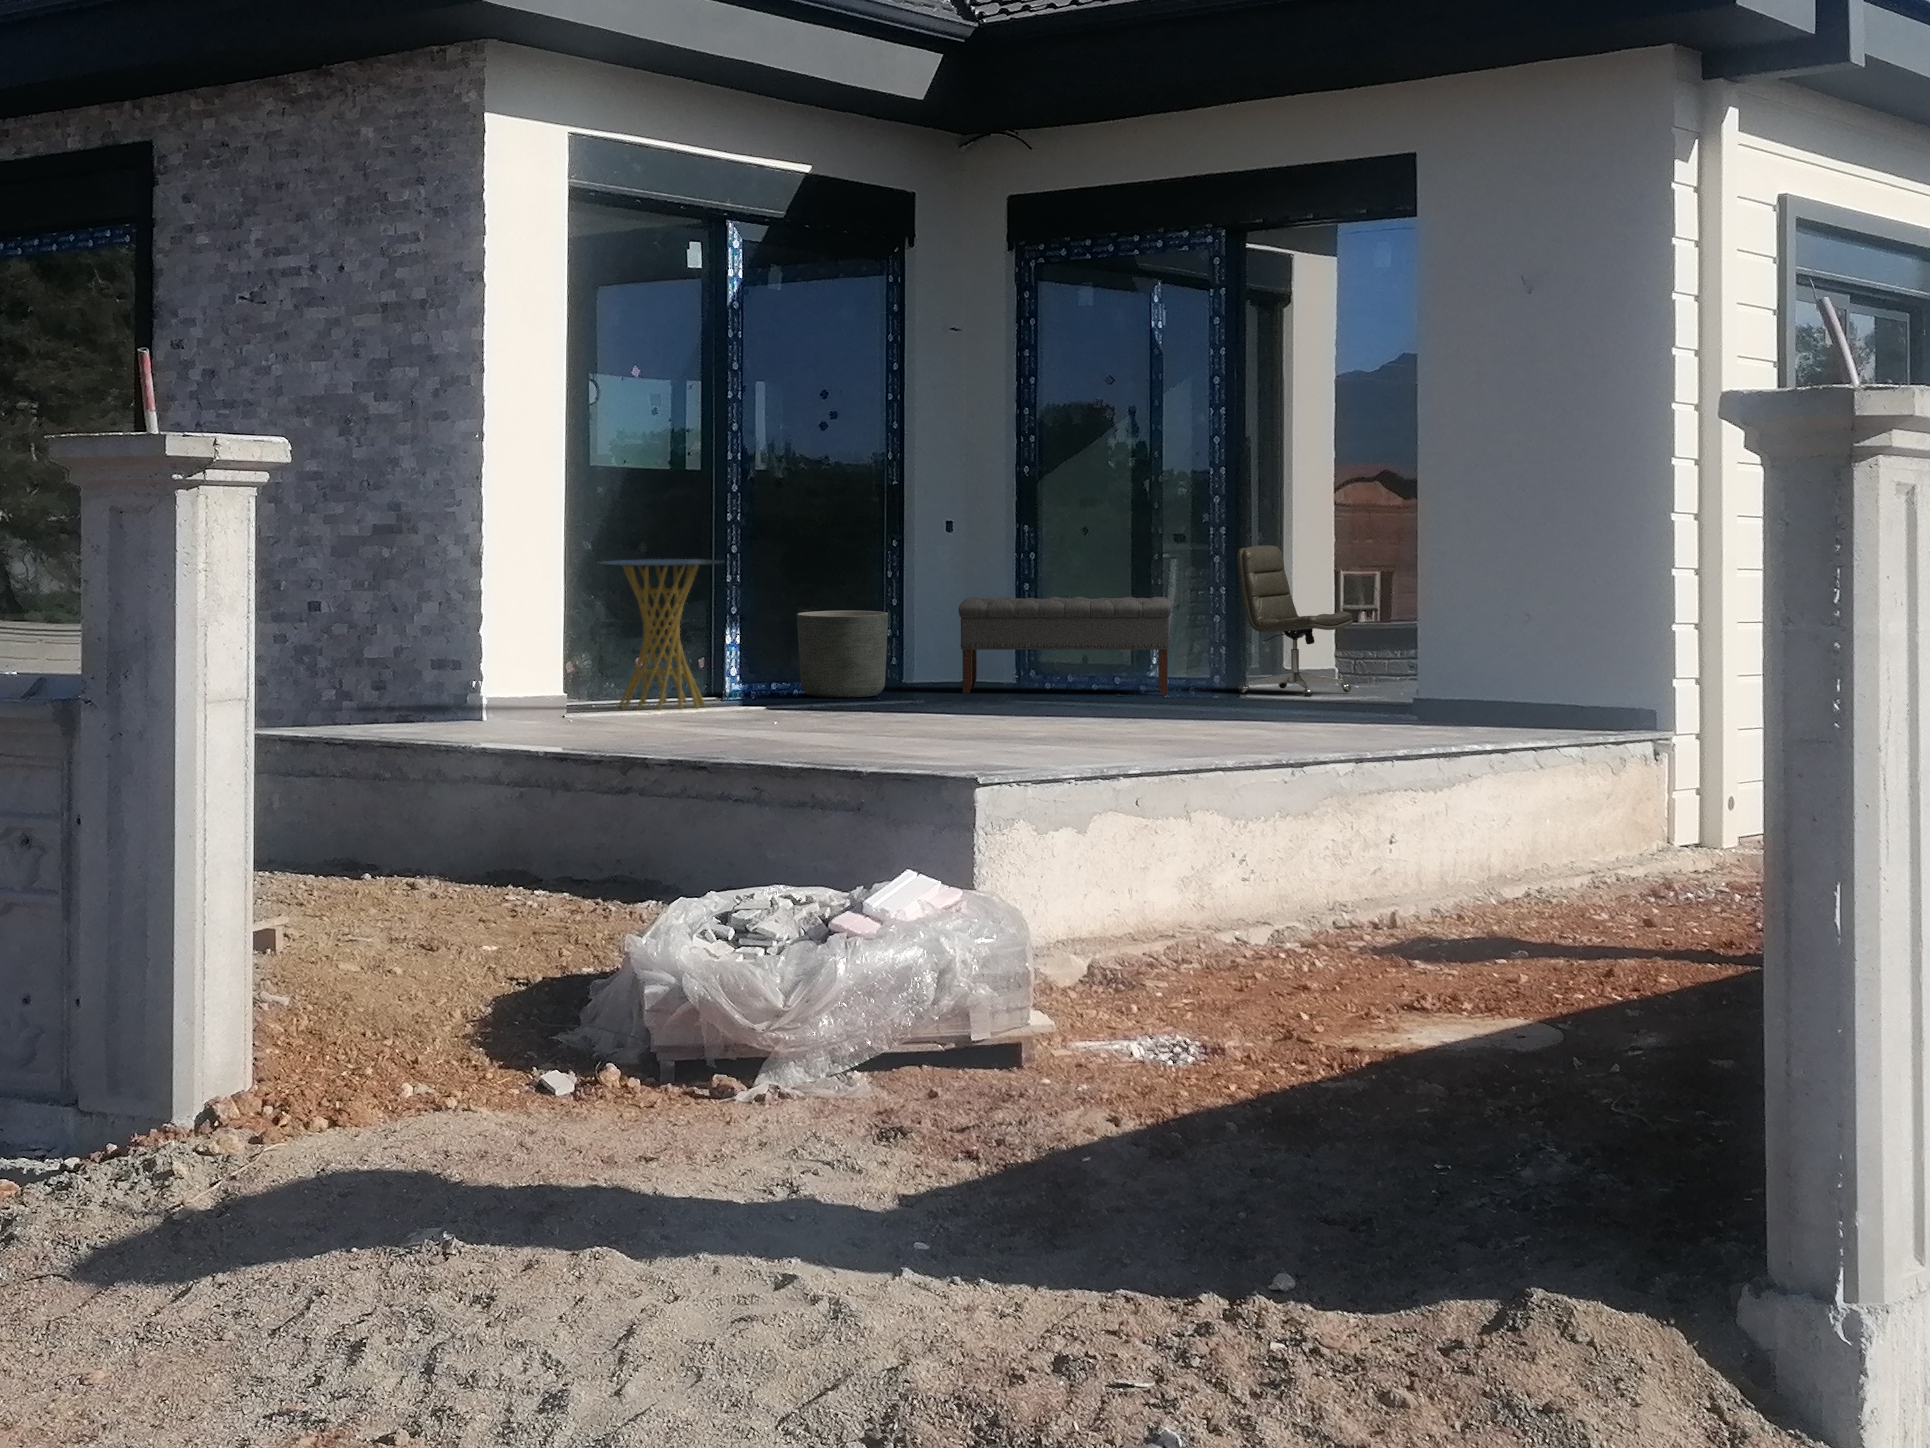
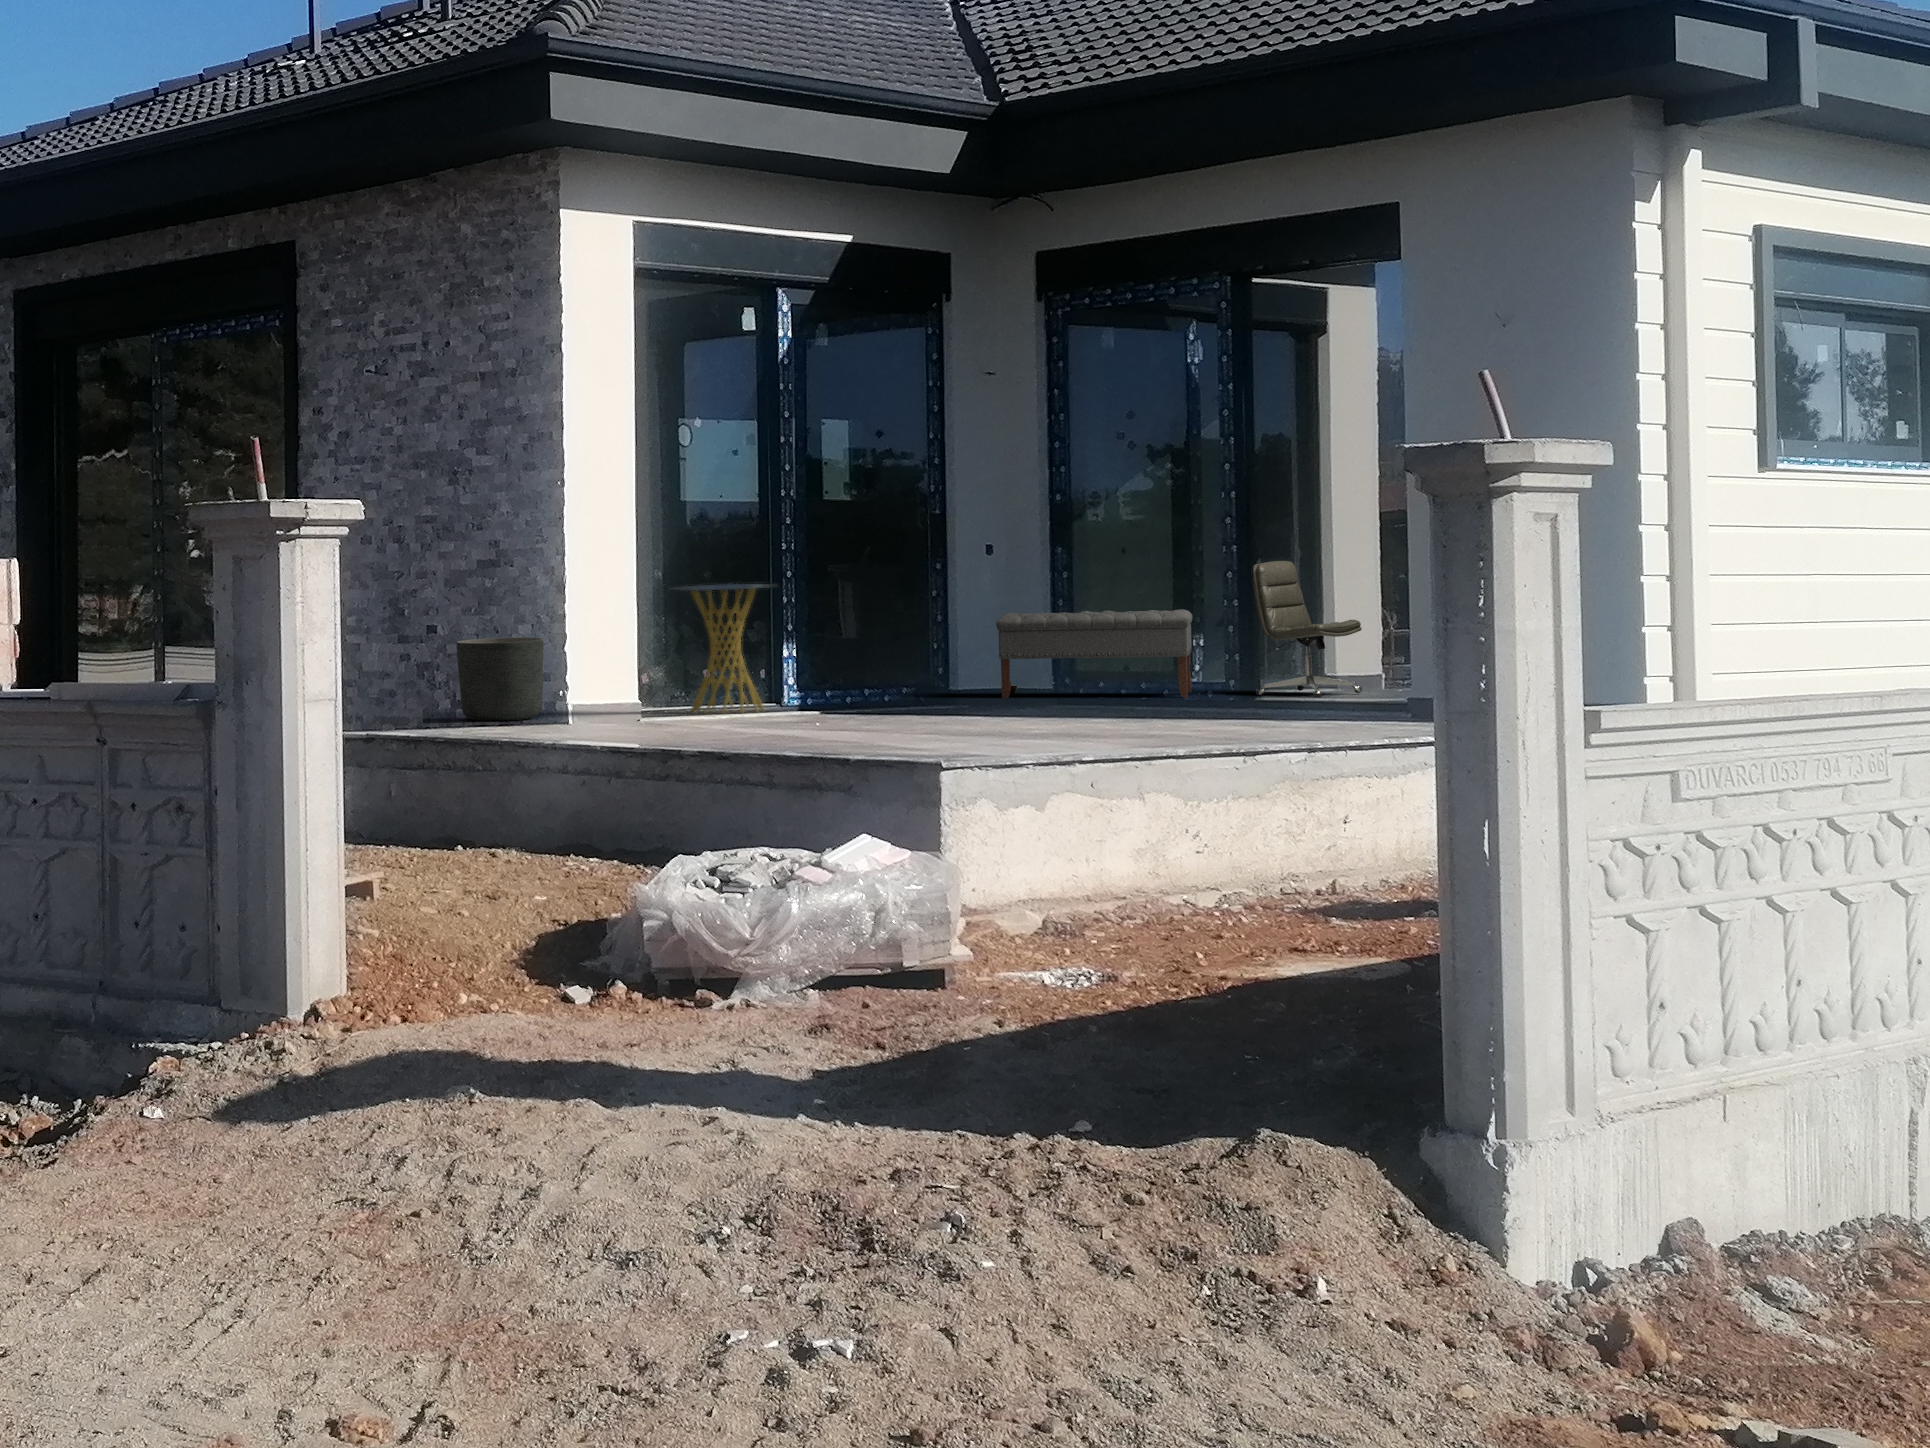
planter: present [797,611,888,698] -> present [456,637,543,721]

